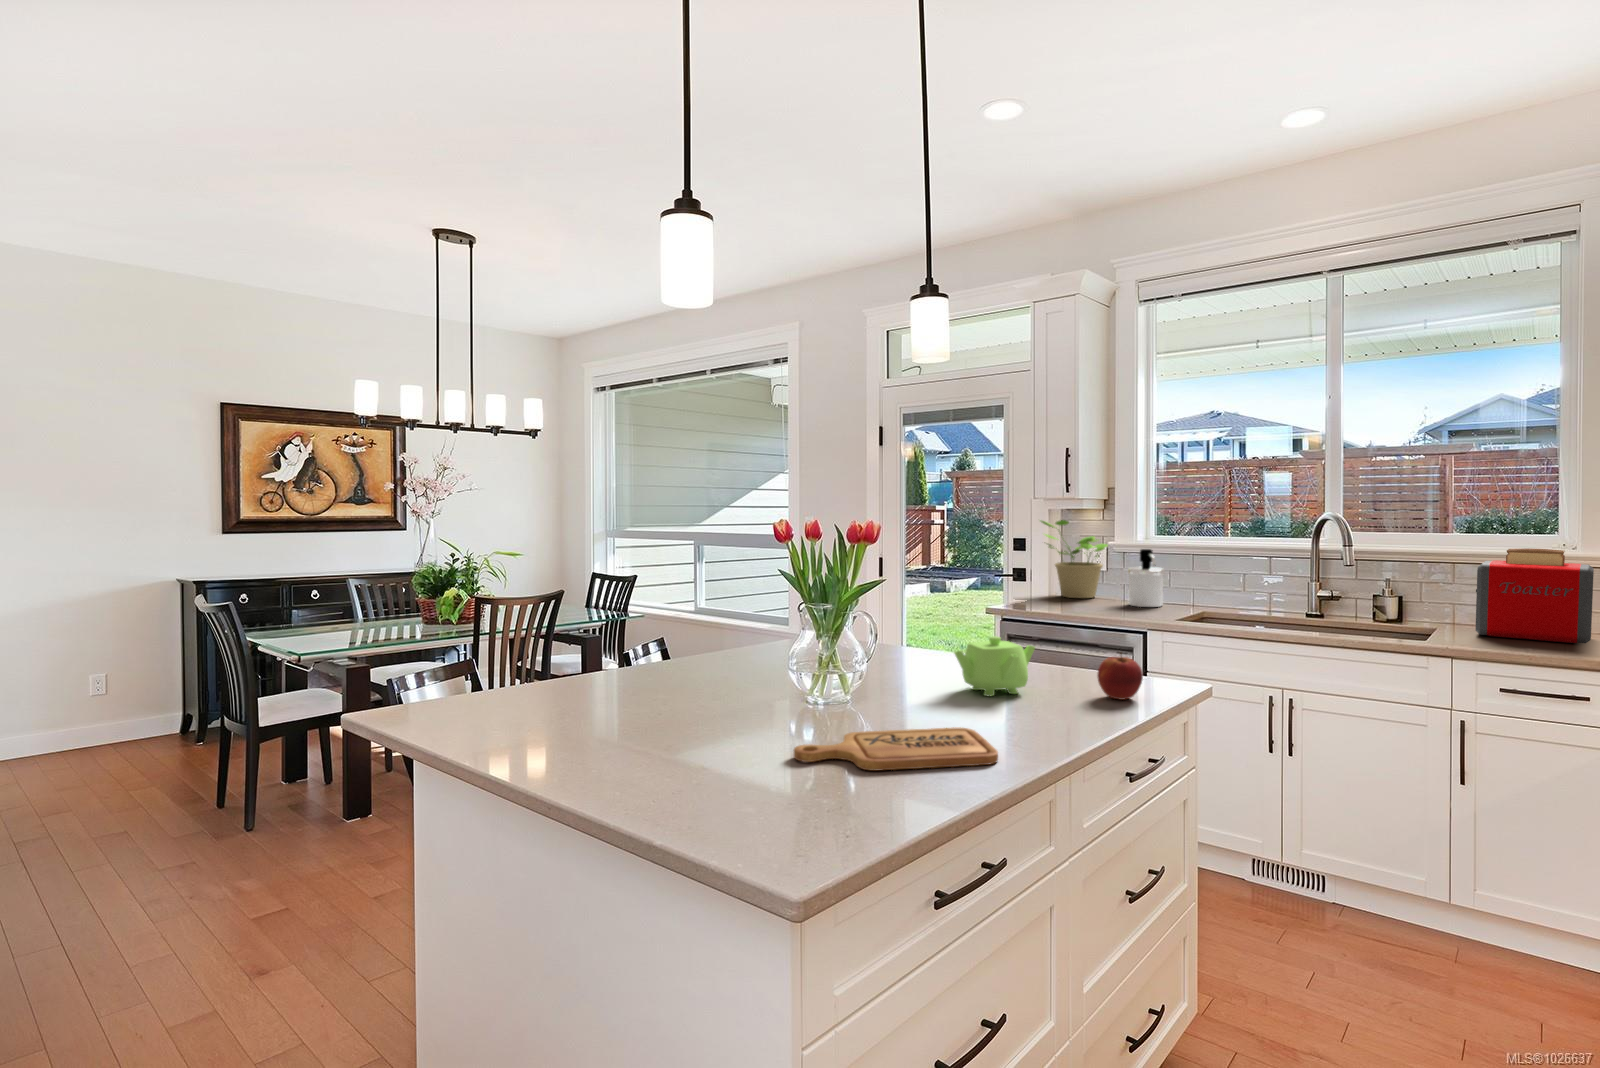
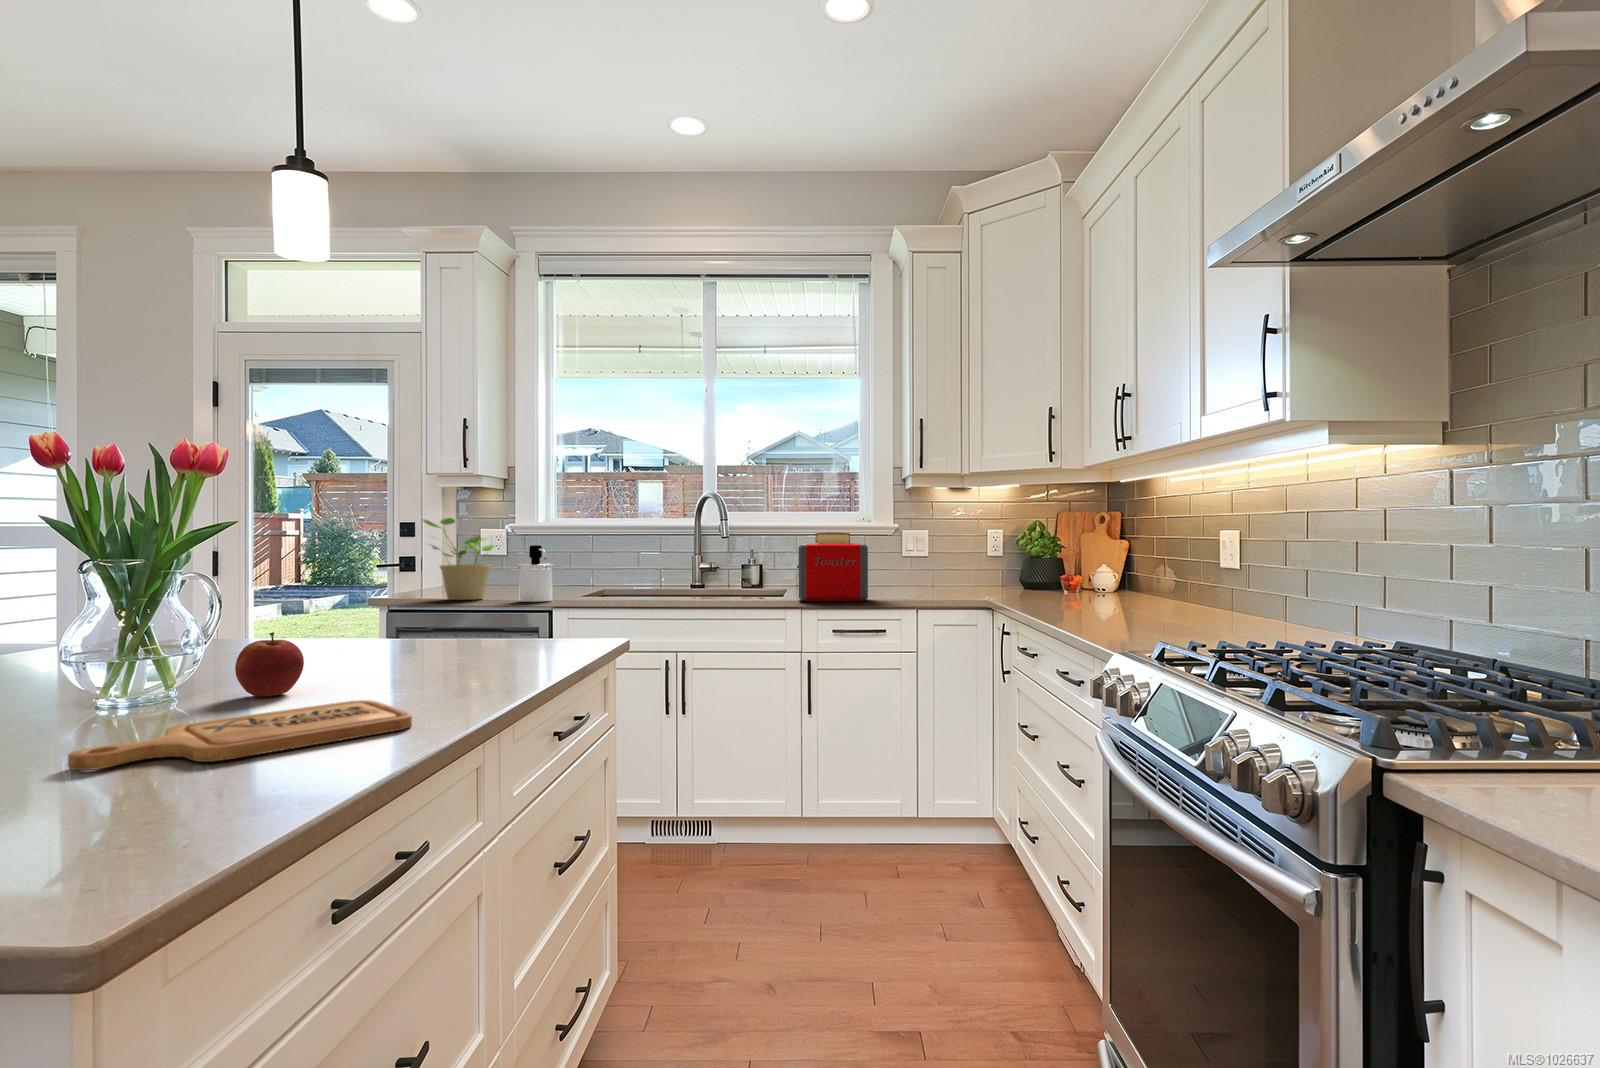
teapot: present [954,636,1035,696] -> none [336,605,440,675]
apple: present [1097,652,1143,700] -> present [235,632,304,696]

